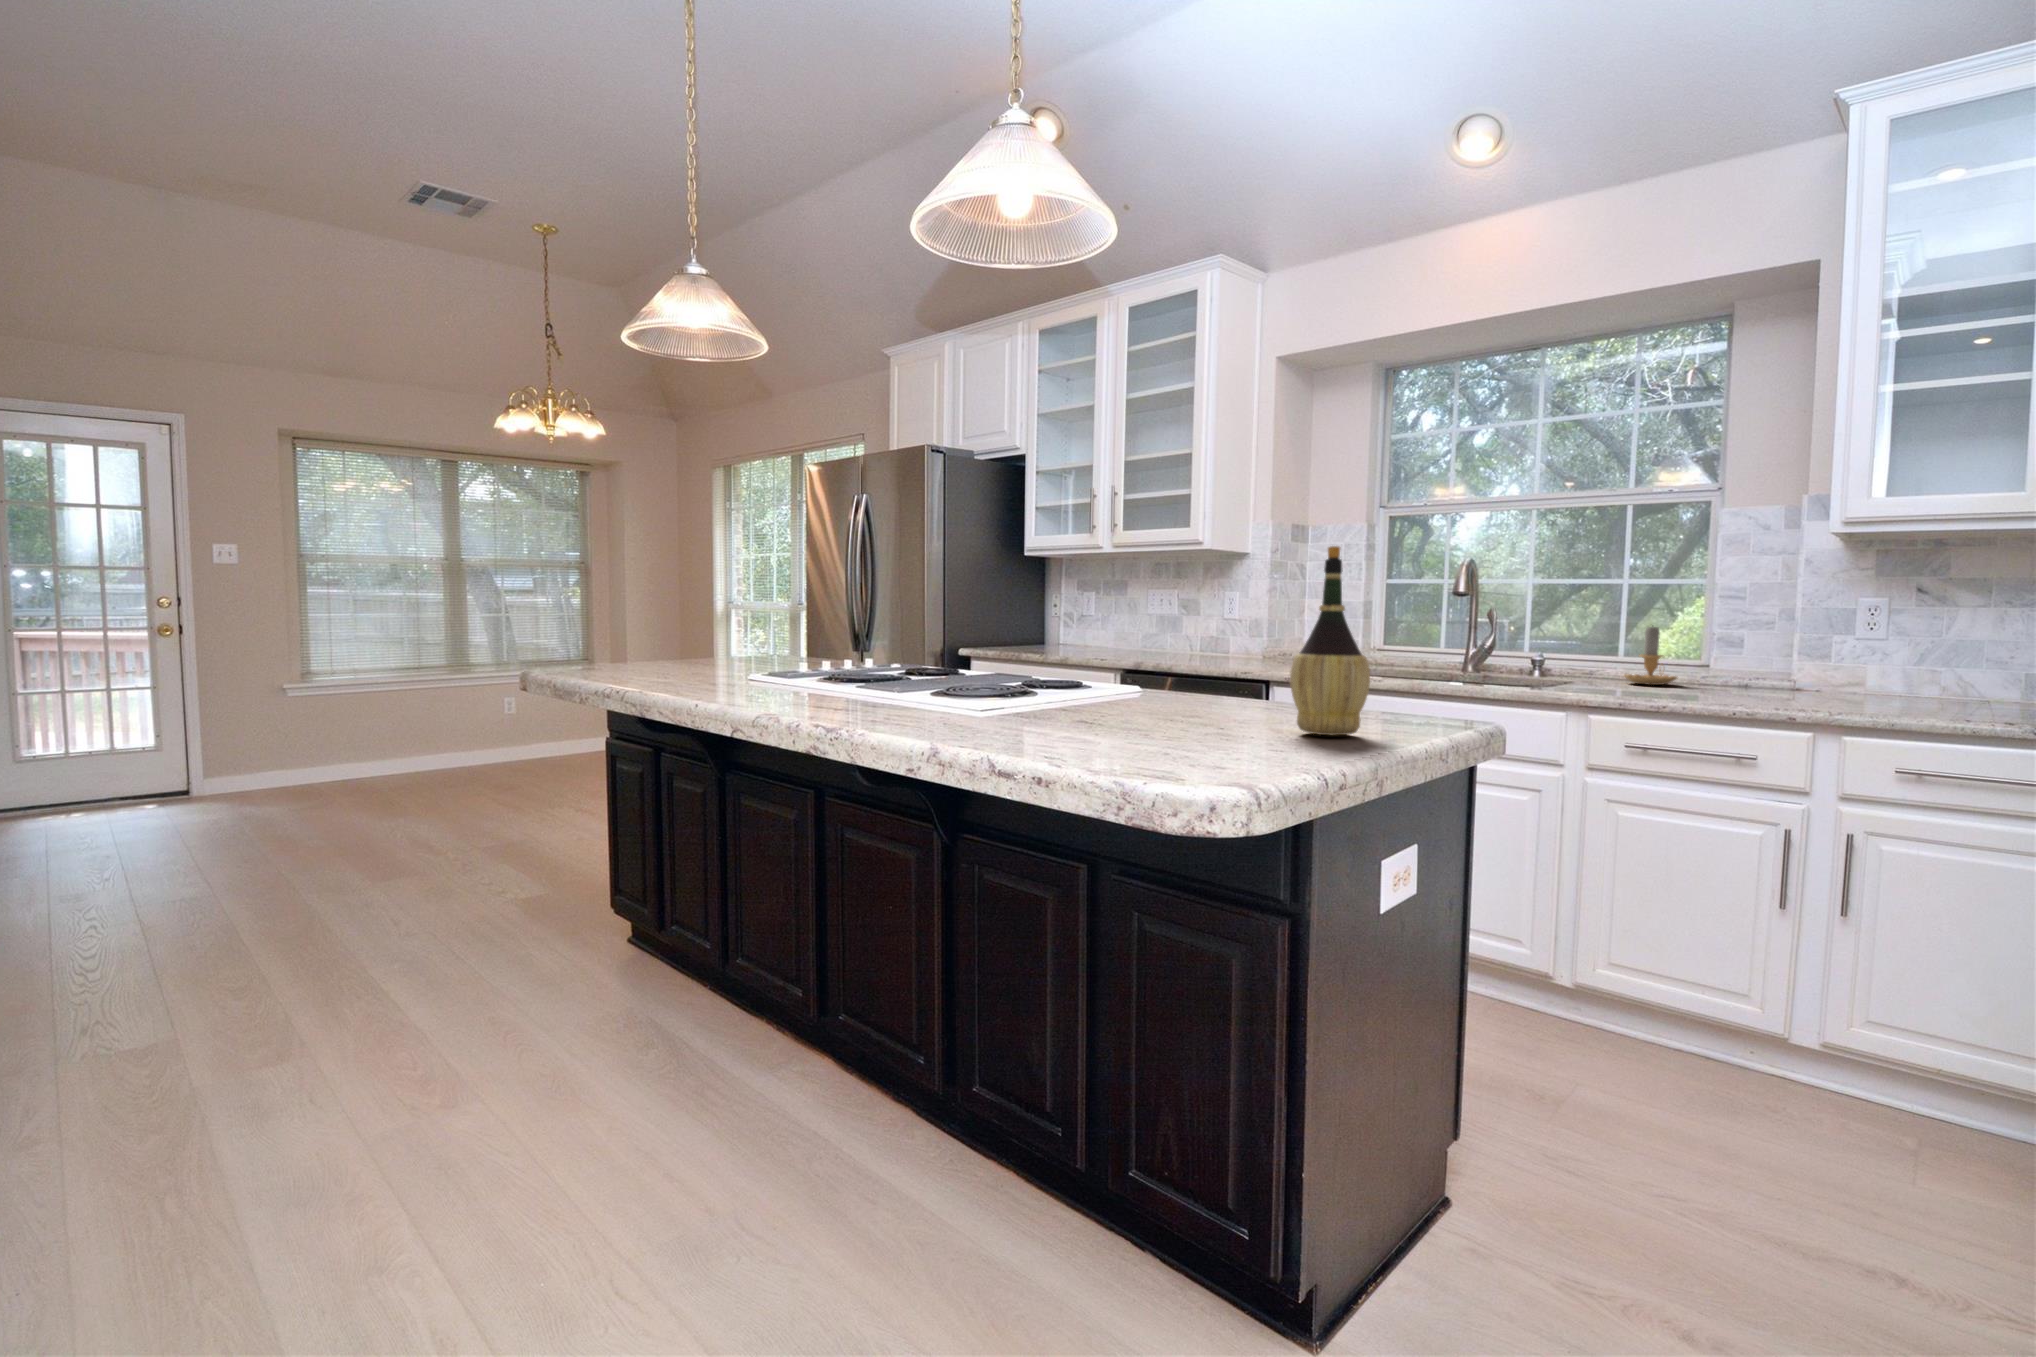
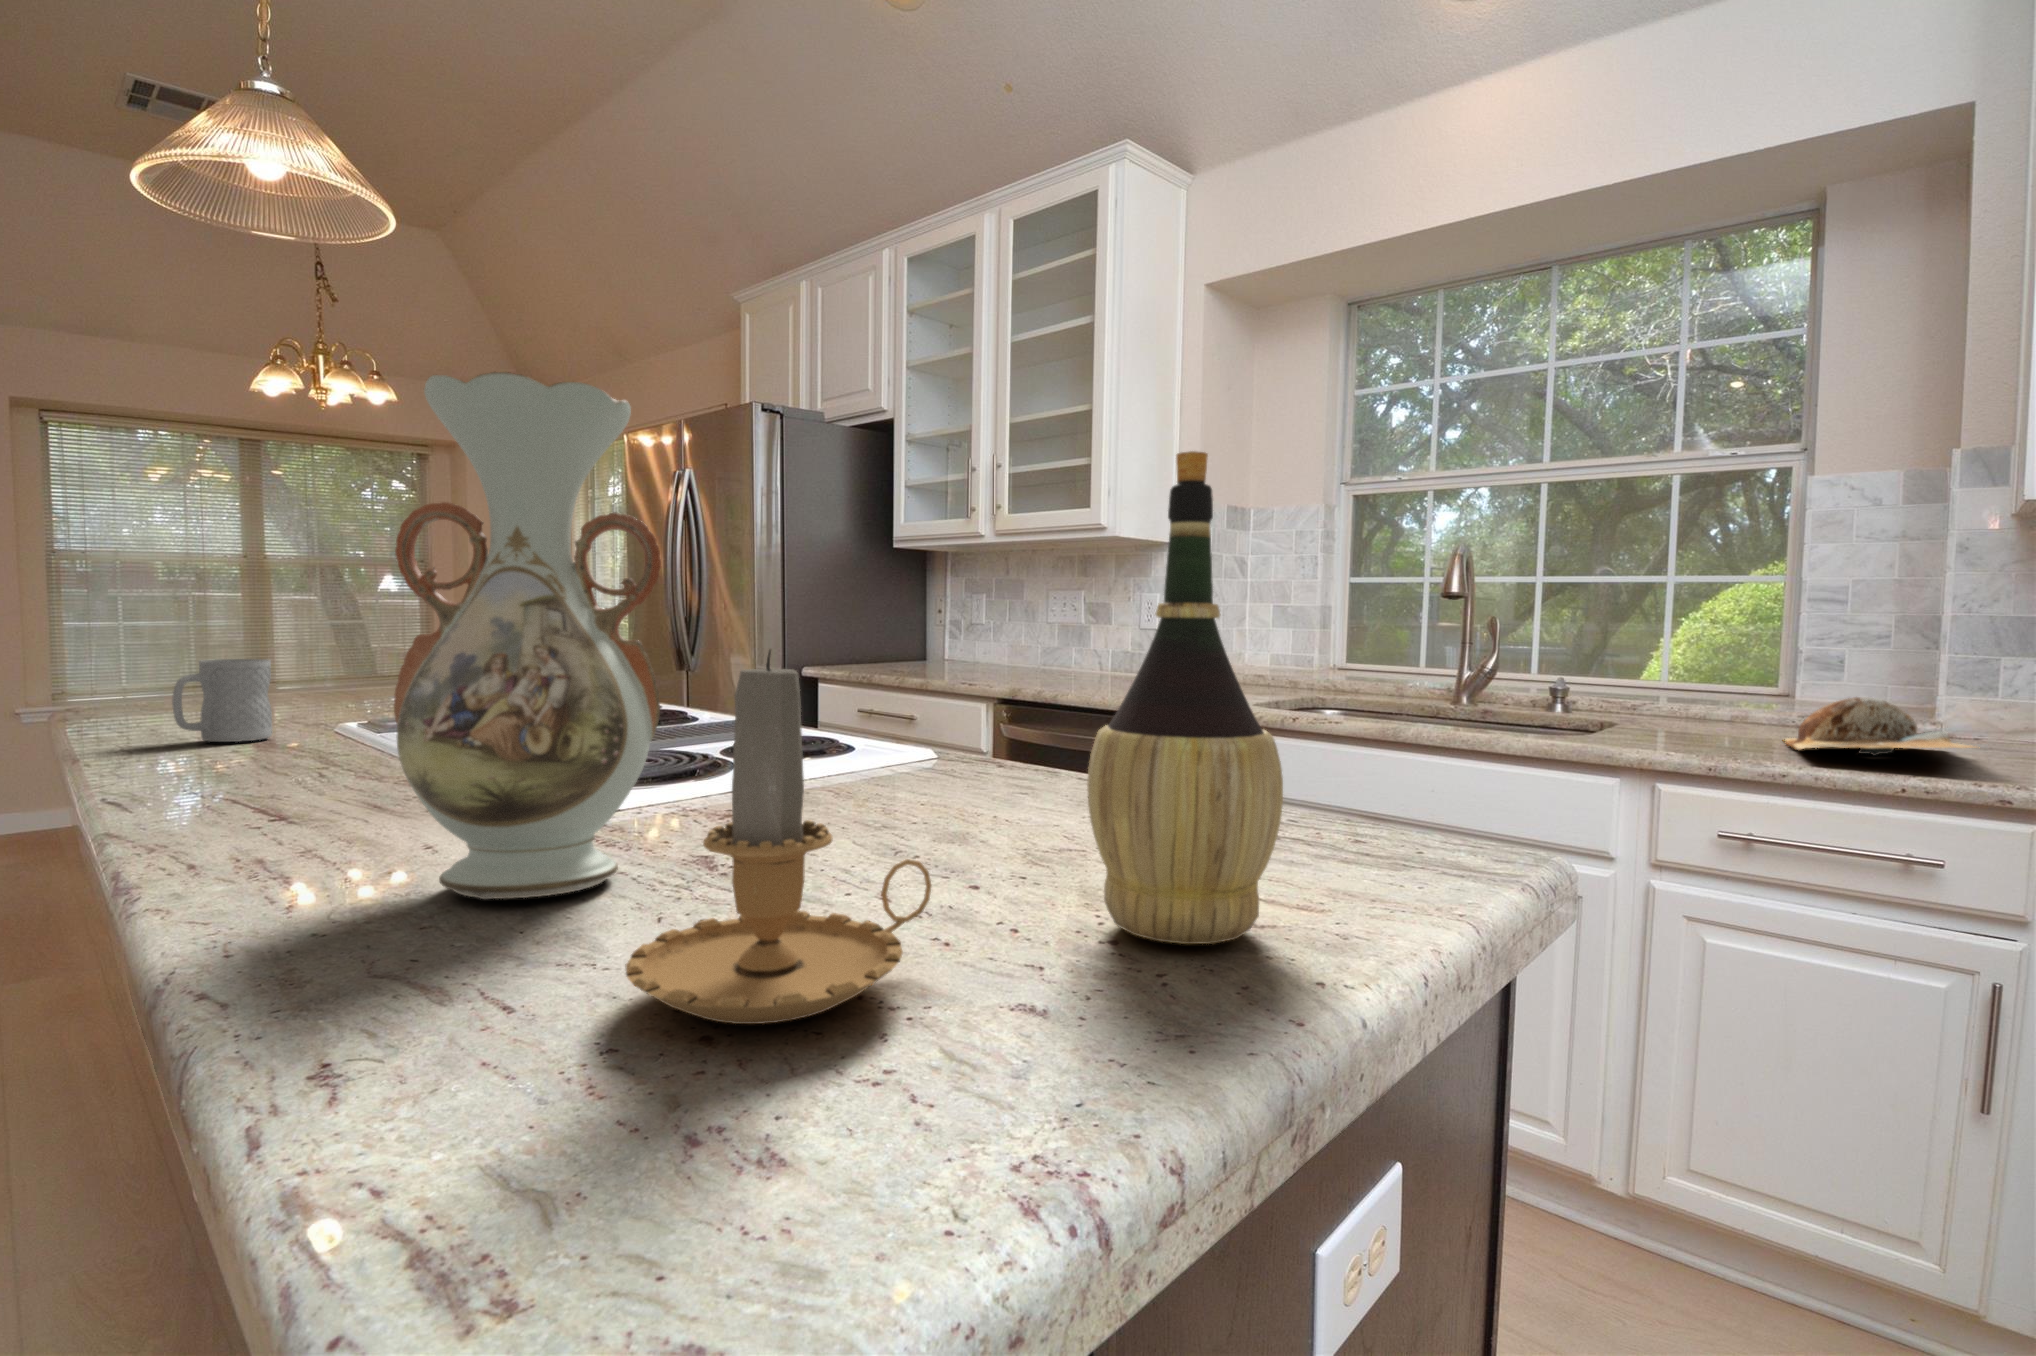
vase: none [995,514,1097,726] -> present [394,372,661,899]
candle: present [1624,626,1677,685] -> present [626,650,932,1024]
mug: none [701,637,741,685] -> present [172,659,272,742]
chopping board: none [1675,661,1784,698] -> present [1785,697,1980,756]

